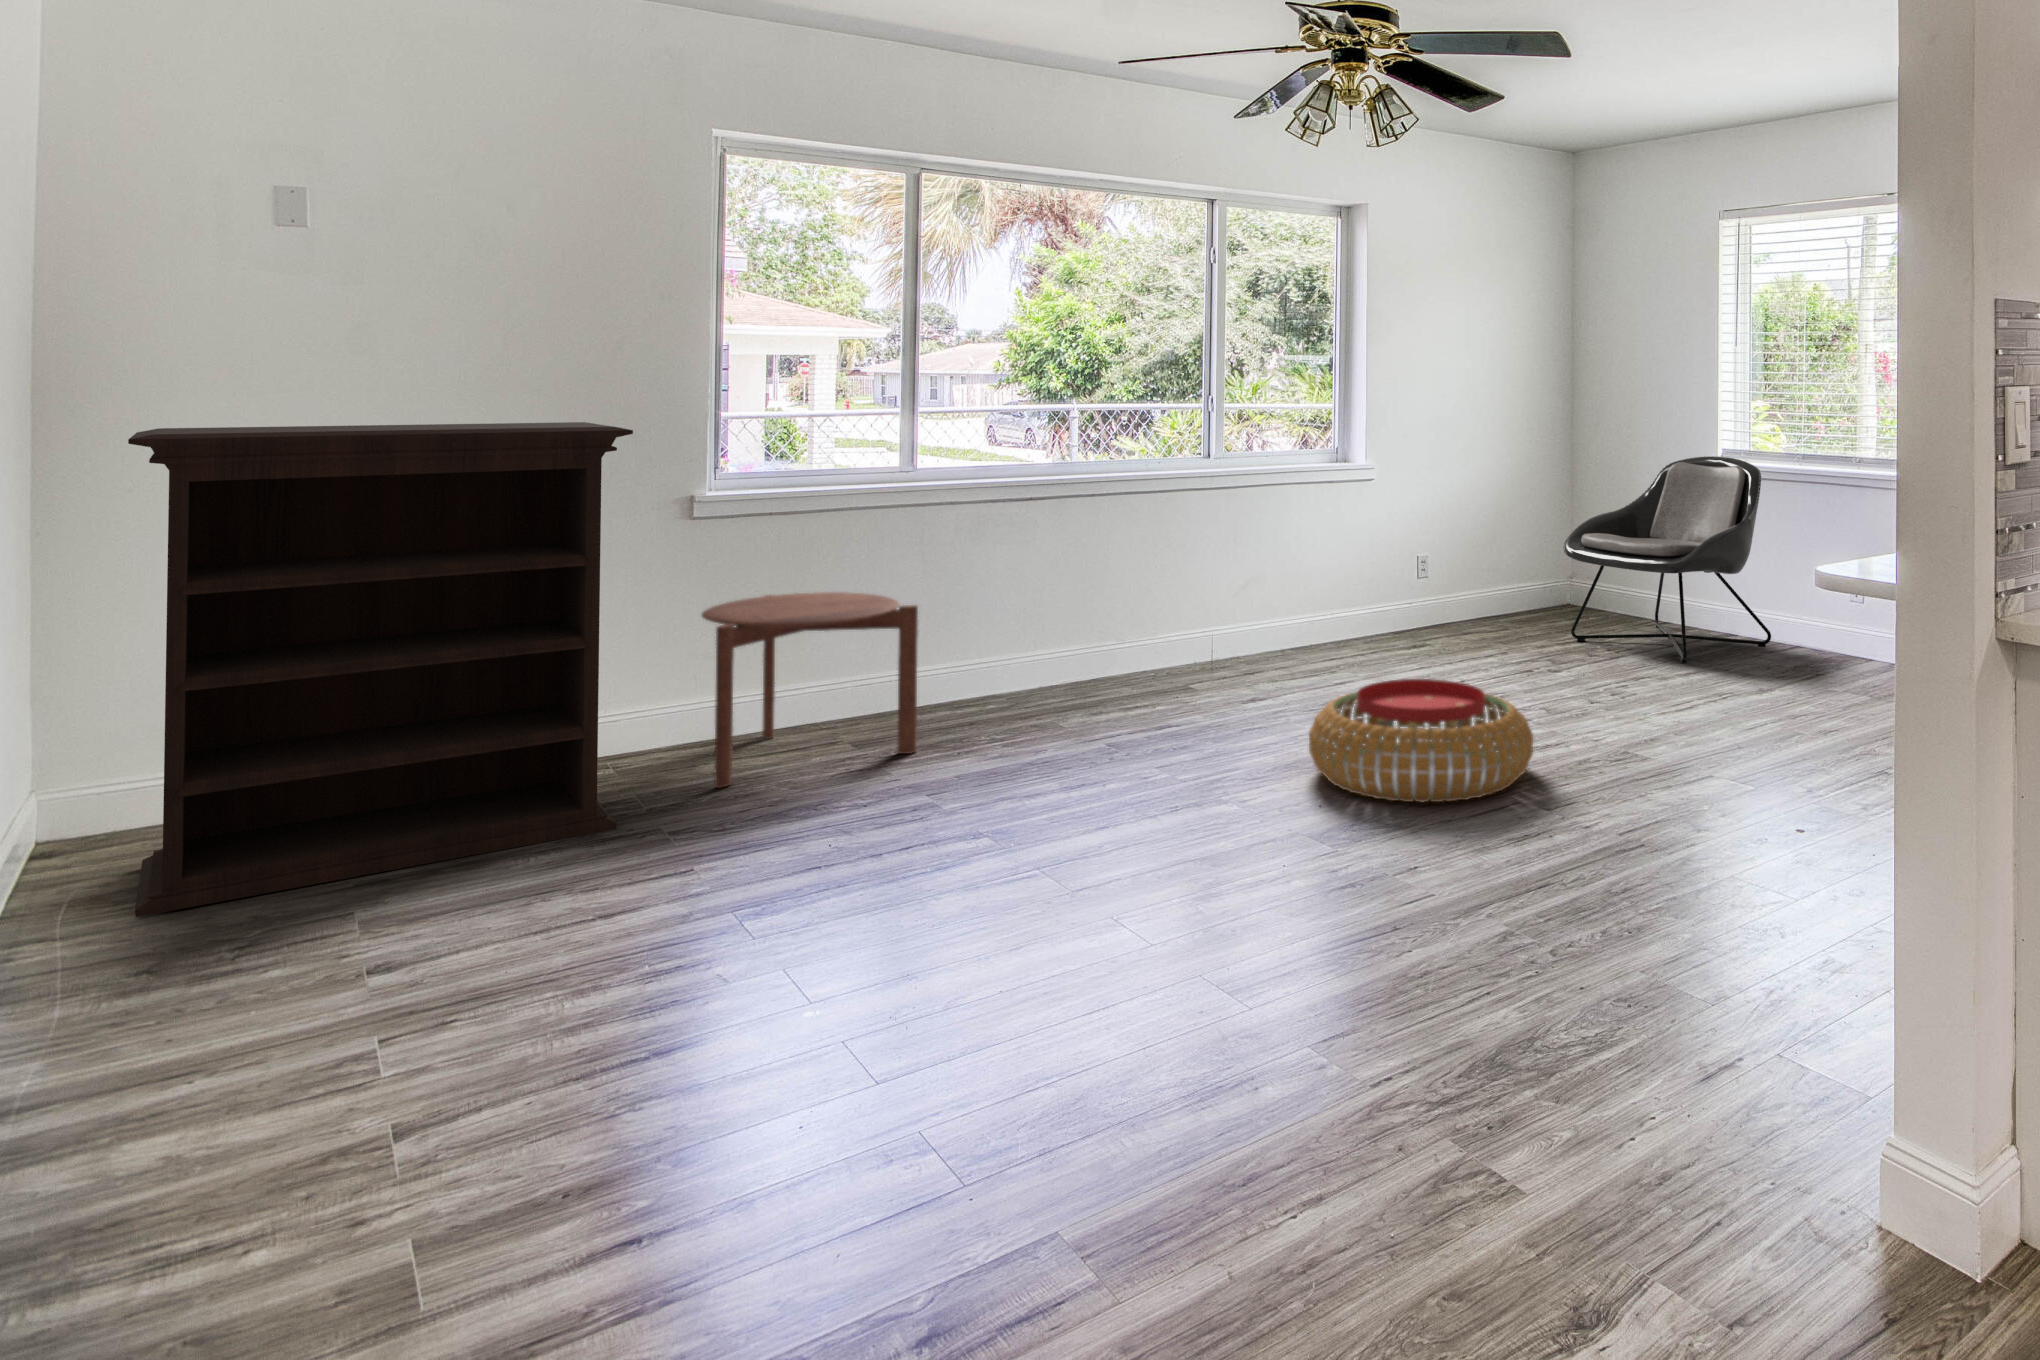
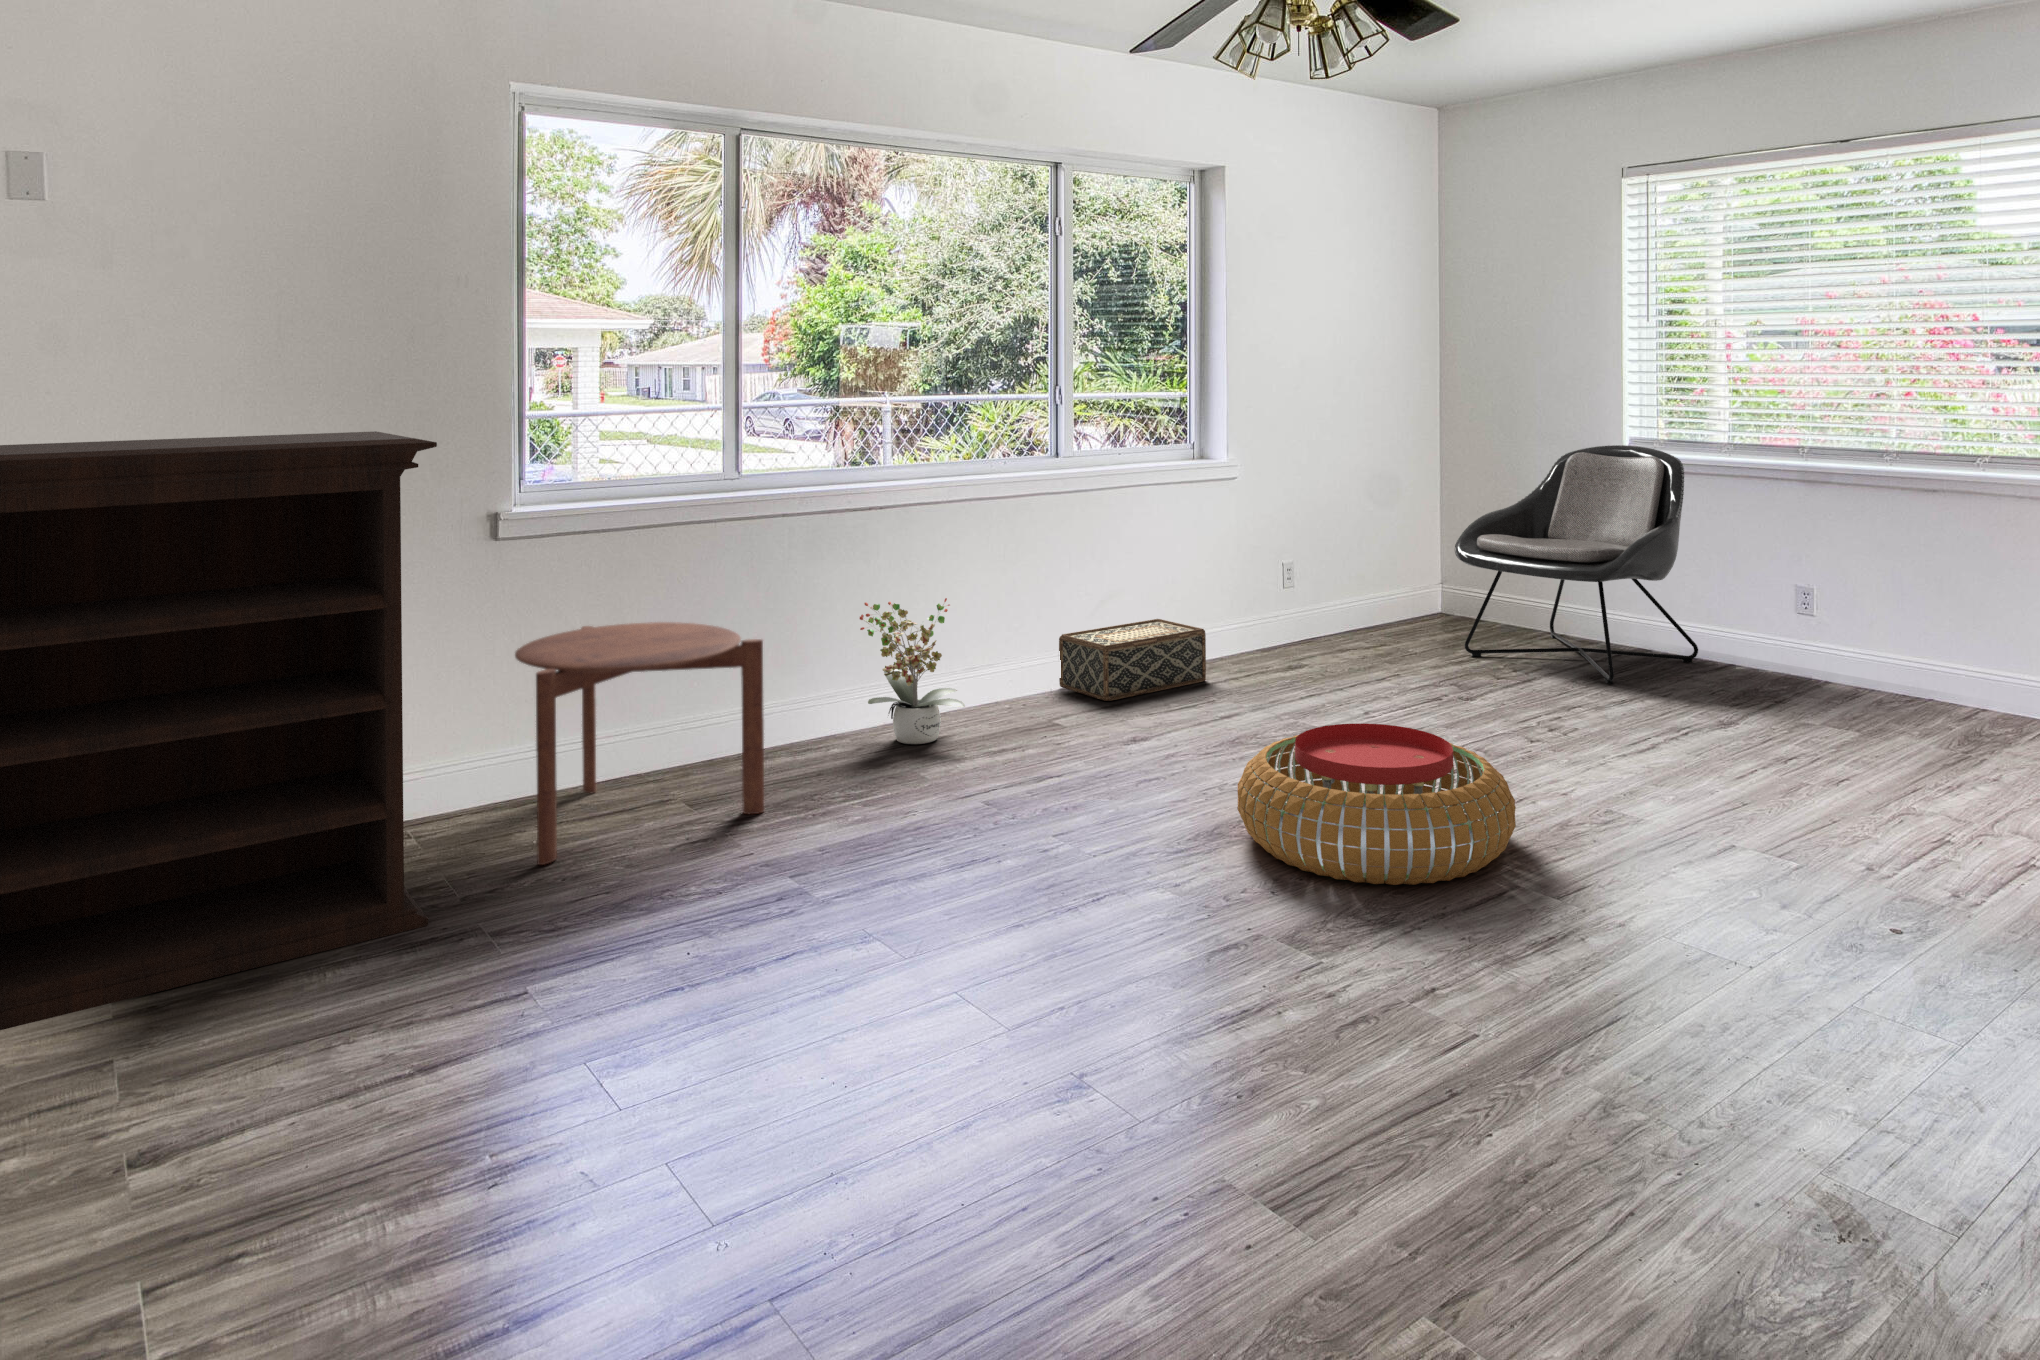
potted plant: none [1012,578,1104,704] -> present [860,598,965,744]
woven basket: none [1203,604,1334,673] -> present [1059,619,1206,701]

